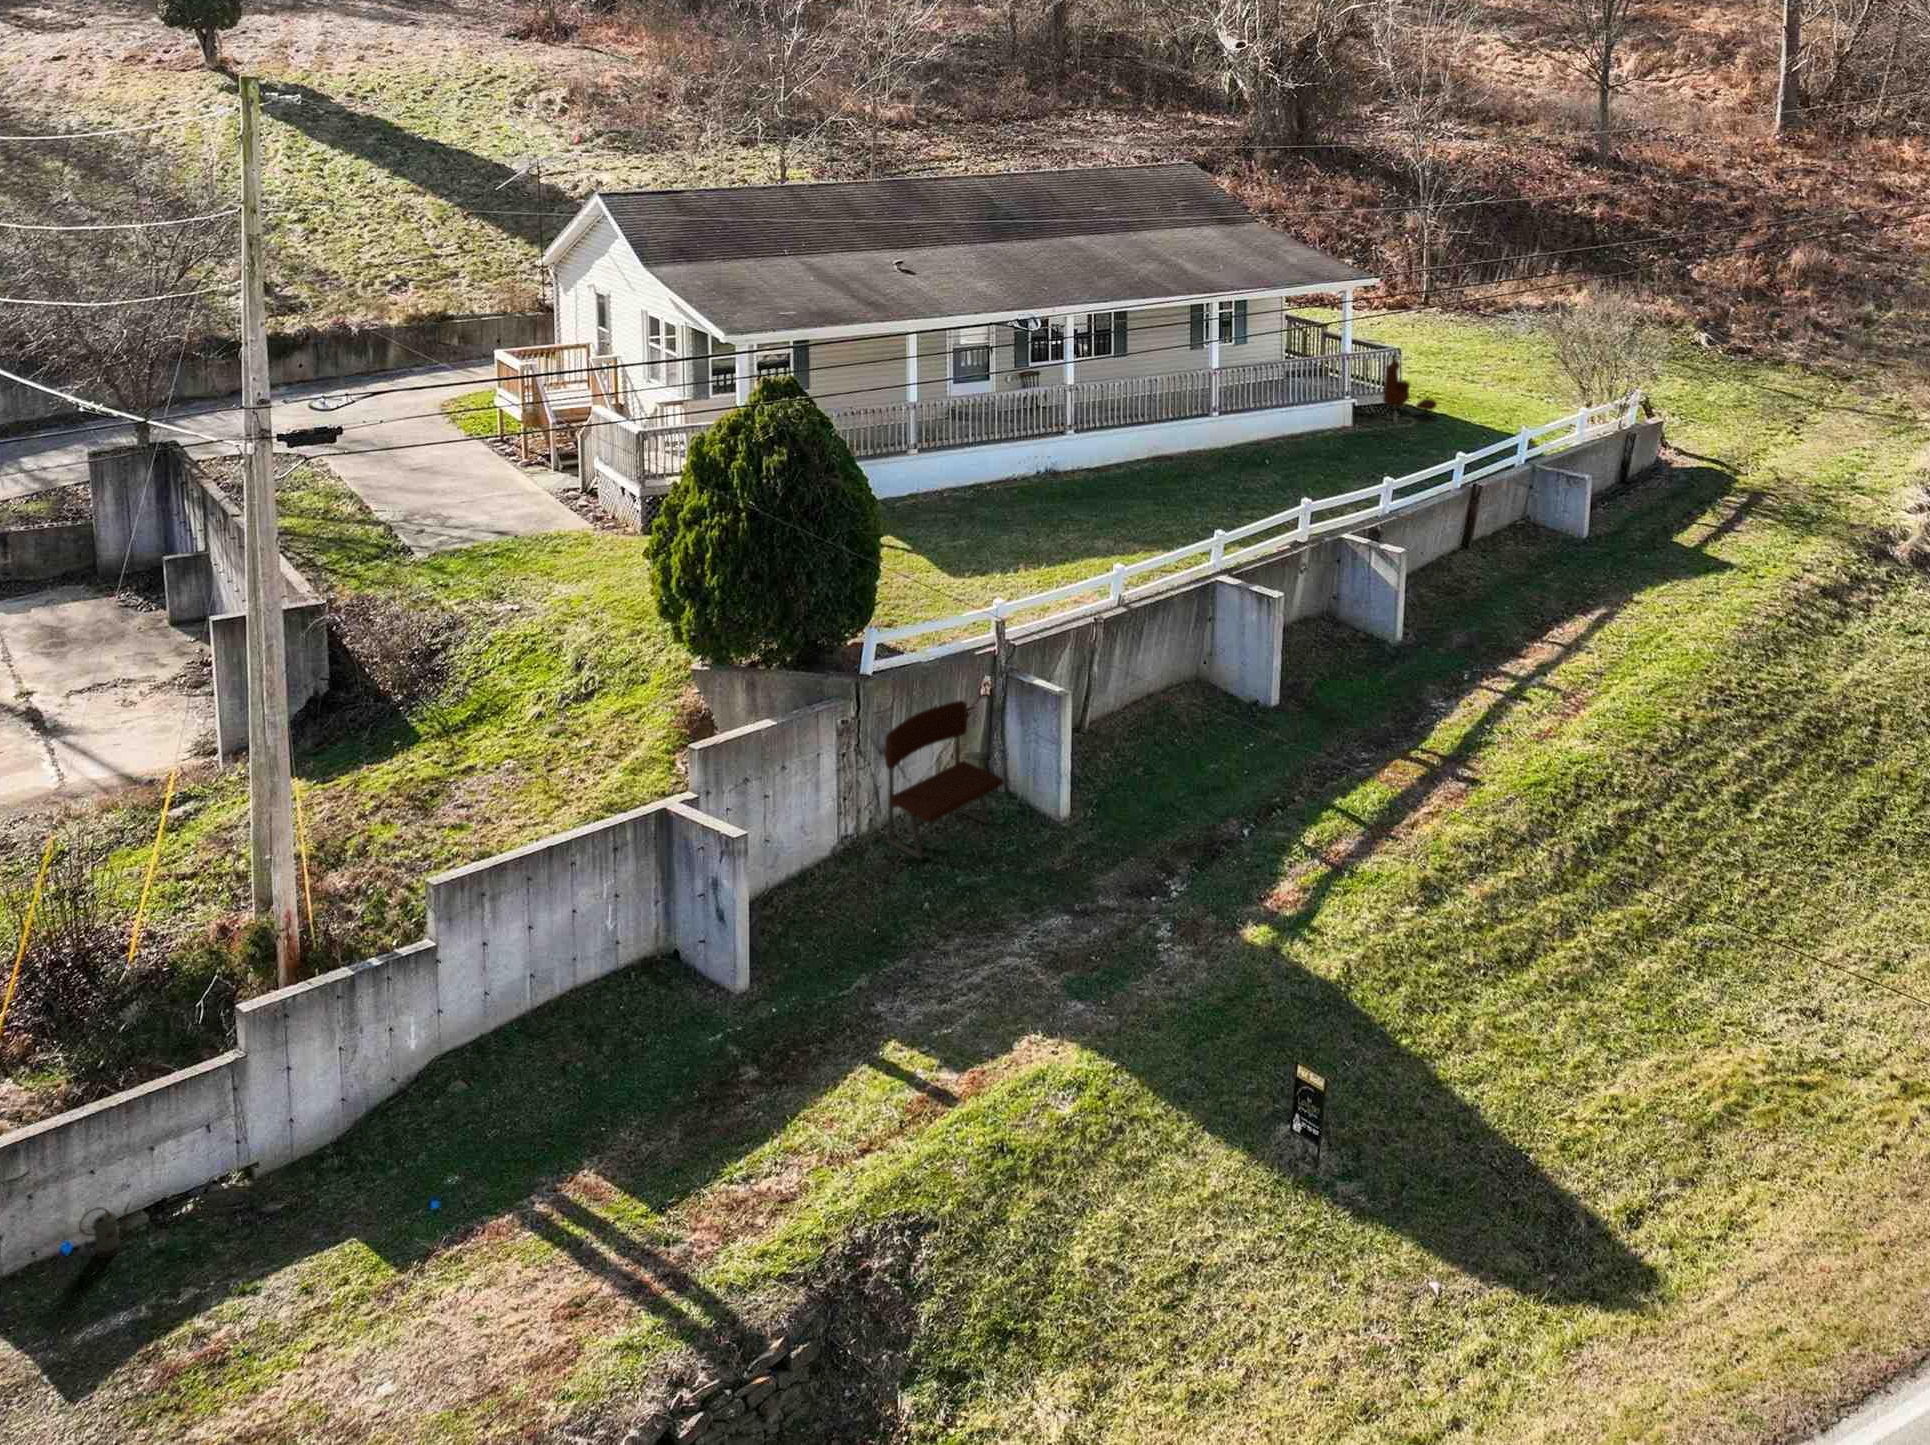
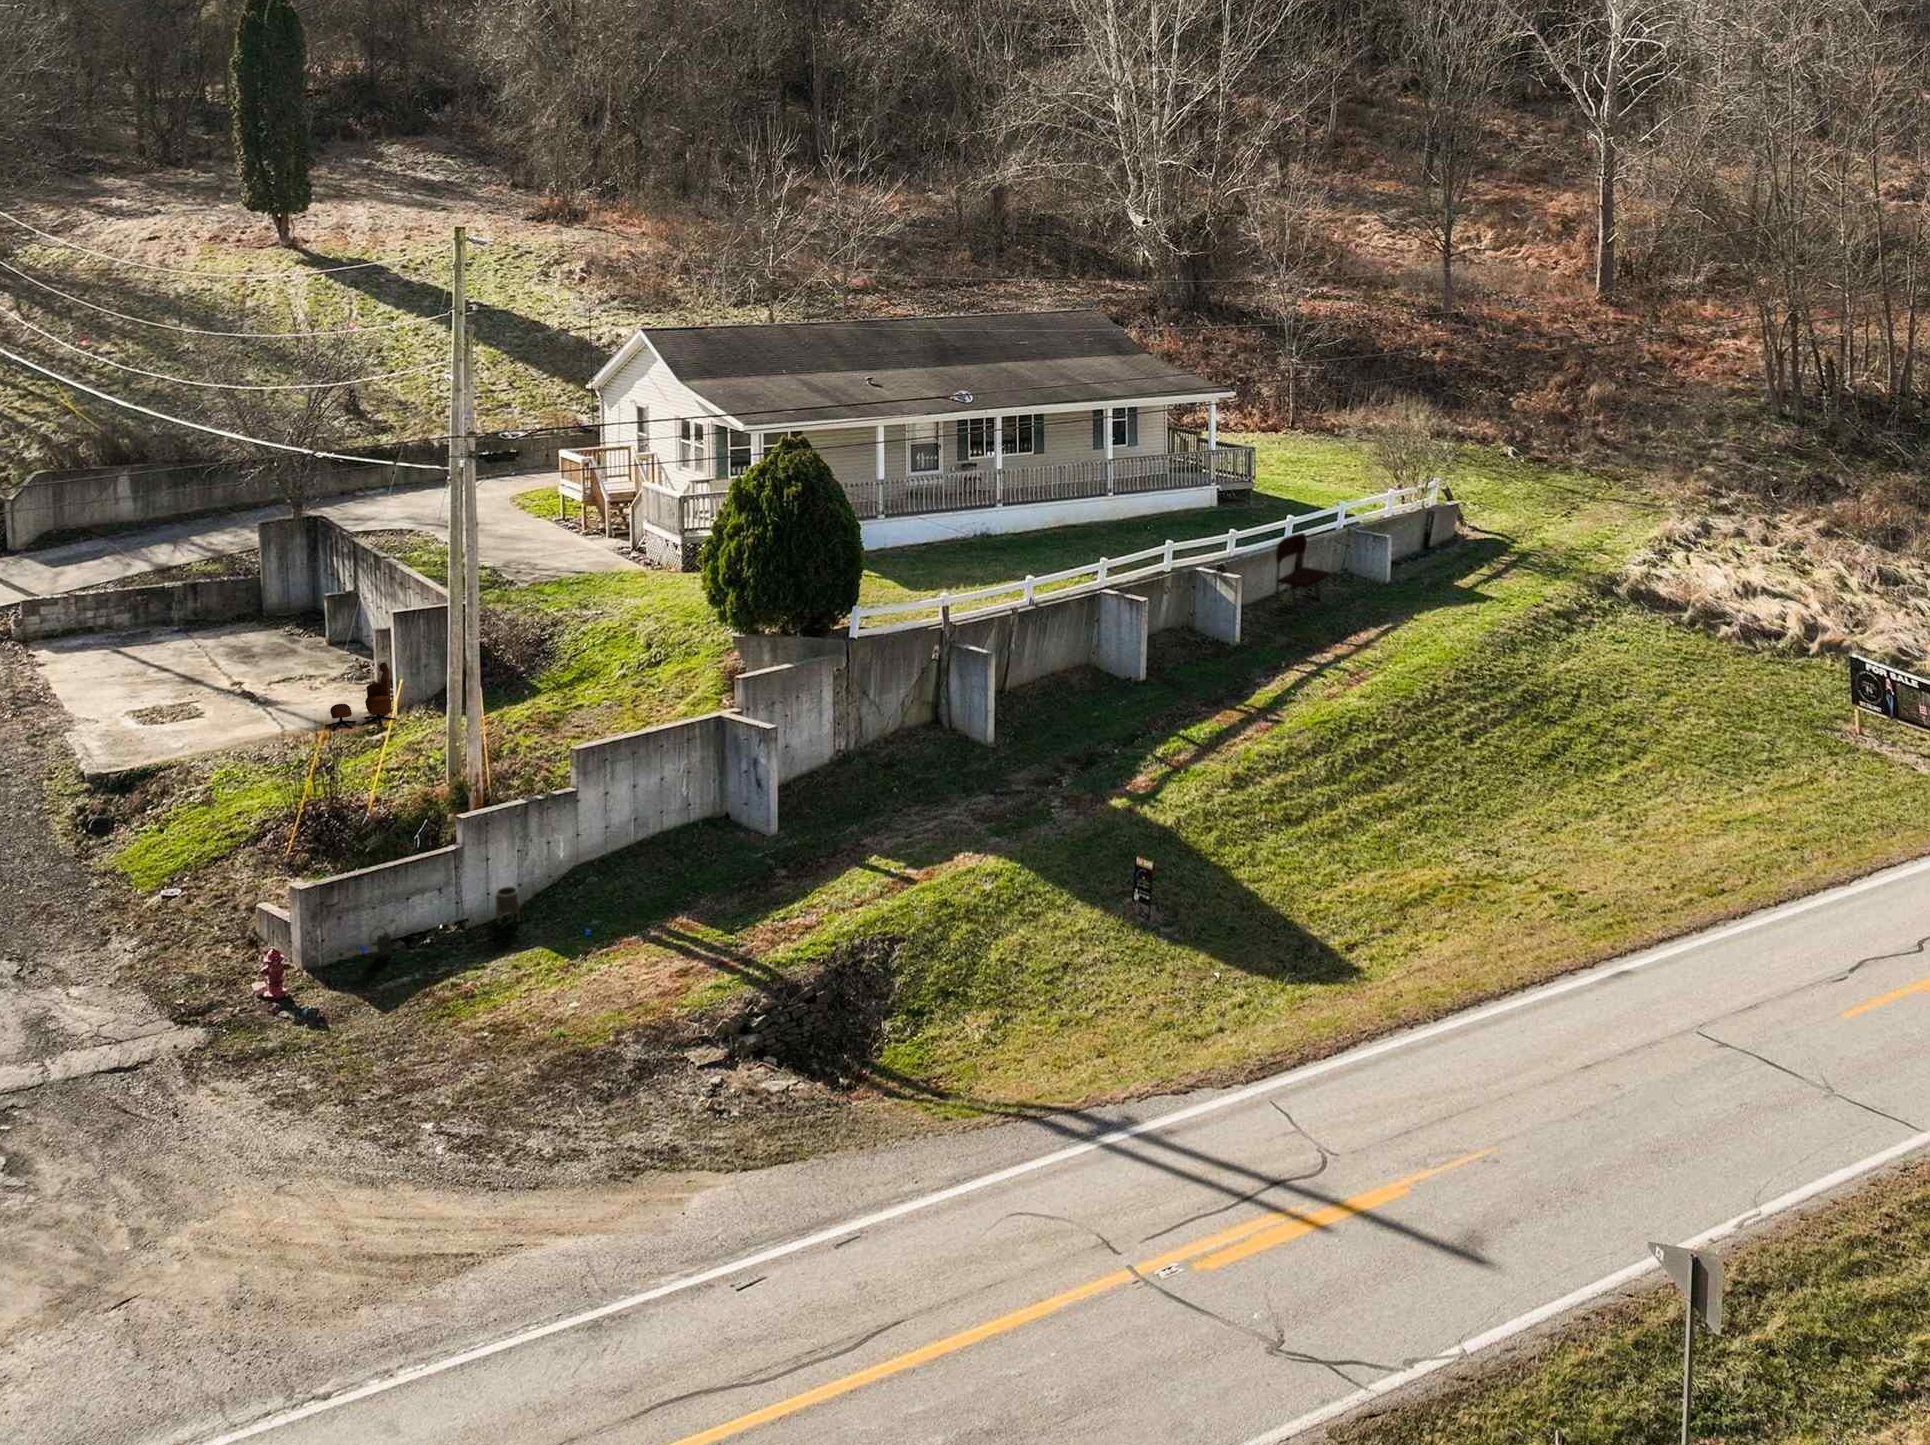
lounge chair: present [1383,362,1437,419] -> present [325,662,396,731]
bench: present [885,700,1004,859] -> present [1275,533,1330,611]
planter: none [300,1112,338,1176] -> present [495,886,520,924]

